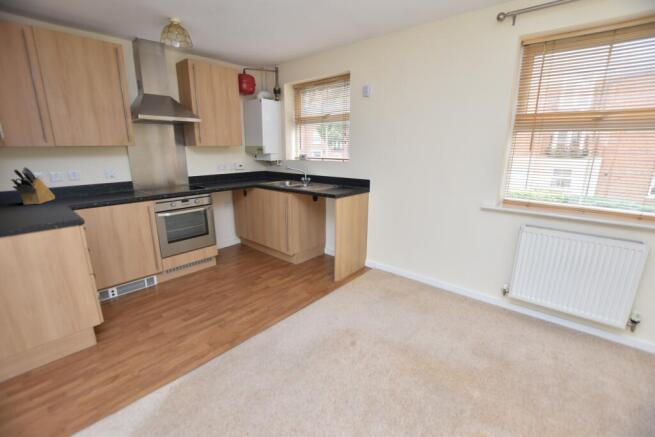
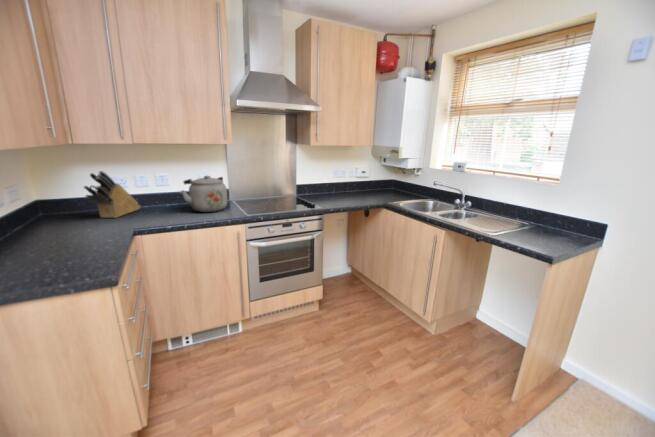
kettle: none [95,169,135,196] -> present [182,176,227,212]

